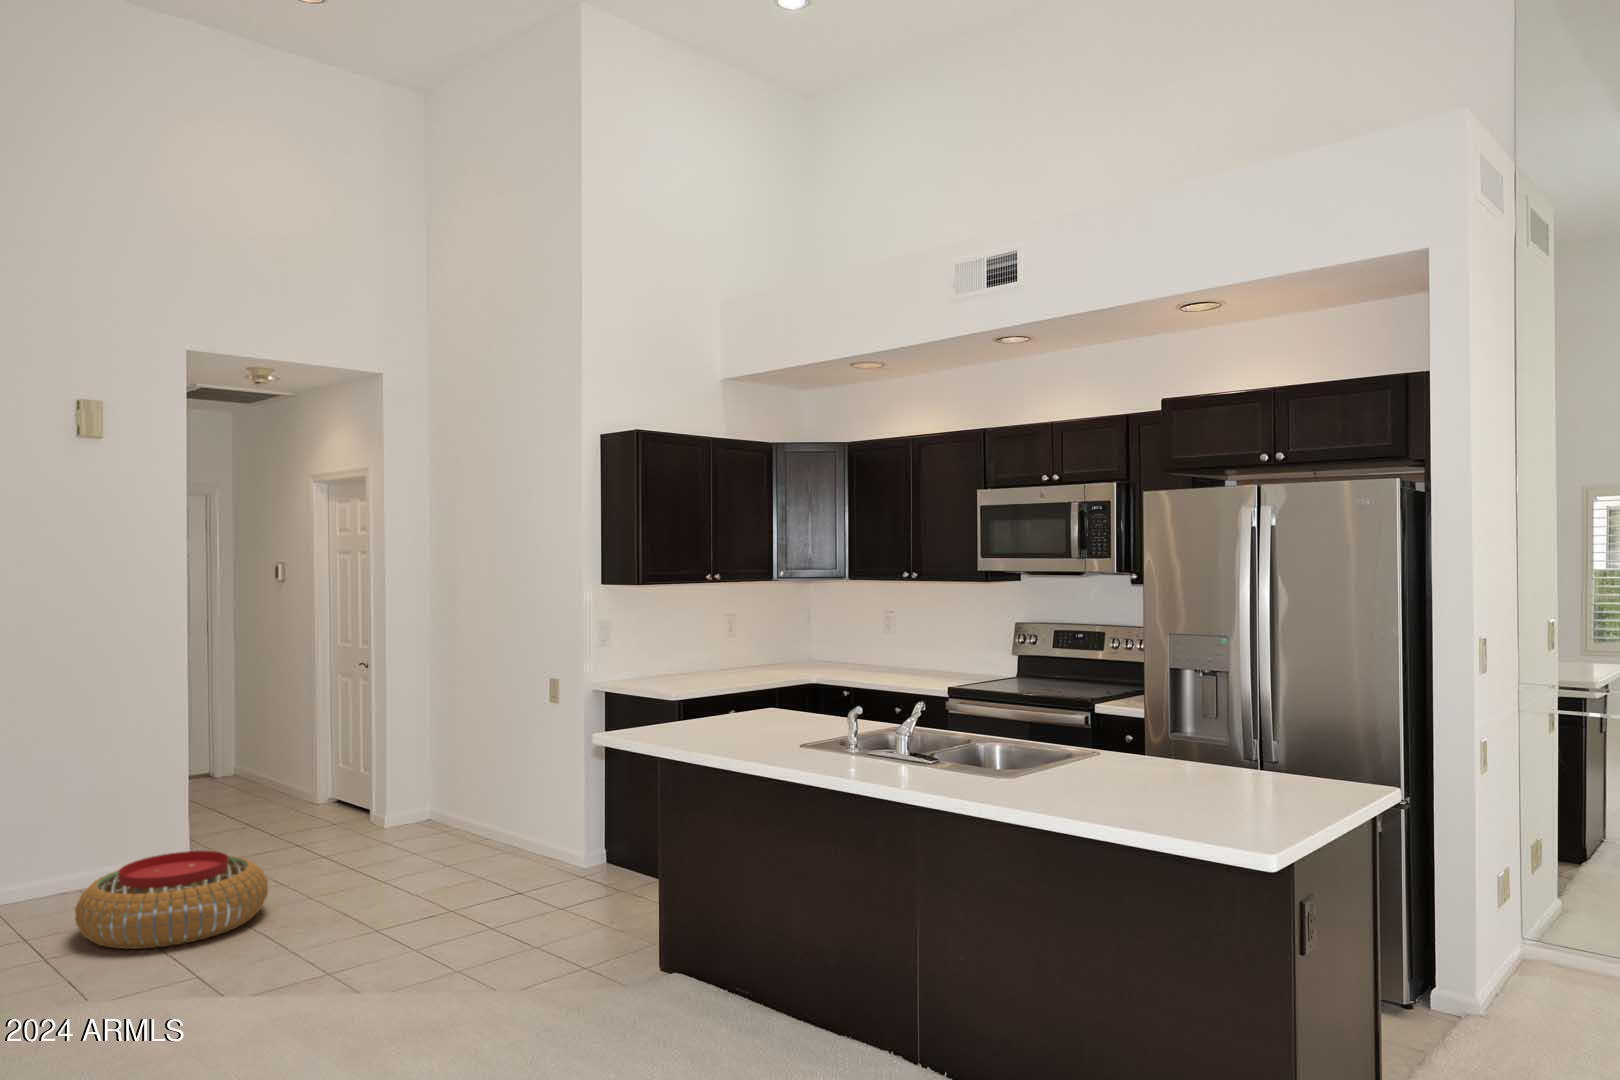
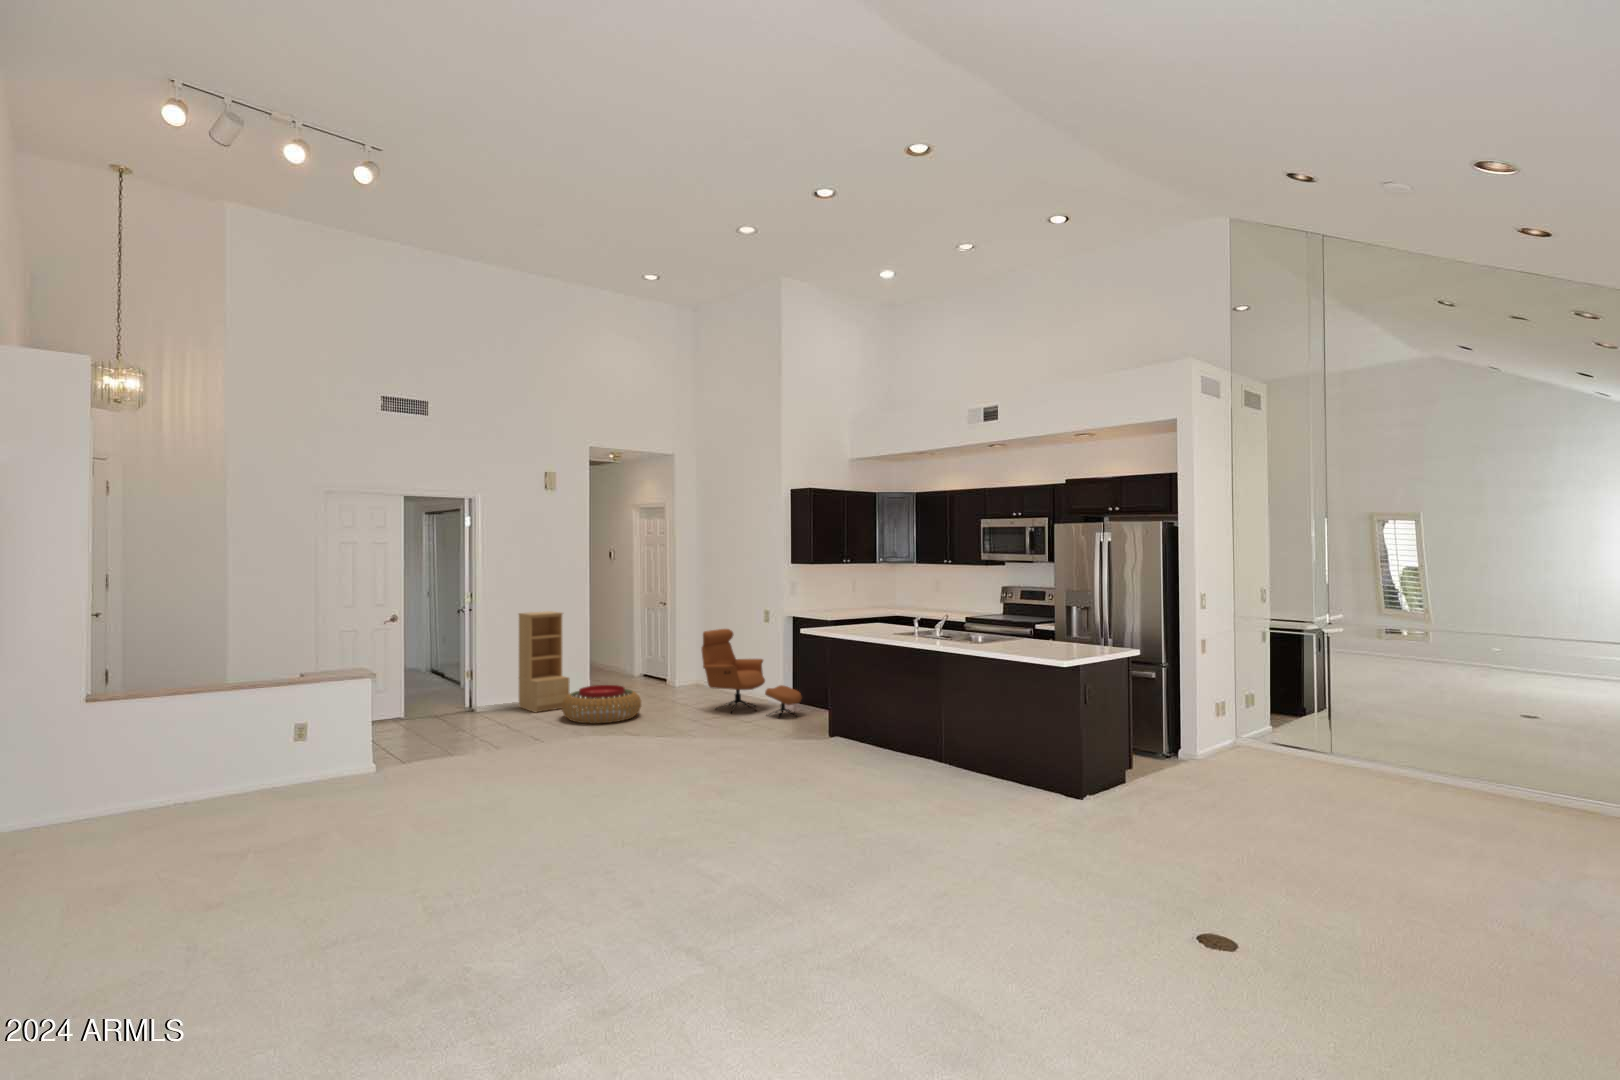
bookshelf: none [8,692,122,917] -> present [519,611,570,712]
armchair: none [406,719,614,915] -> present [702,629,802,716]

